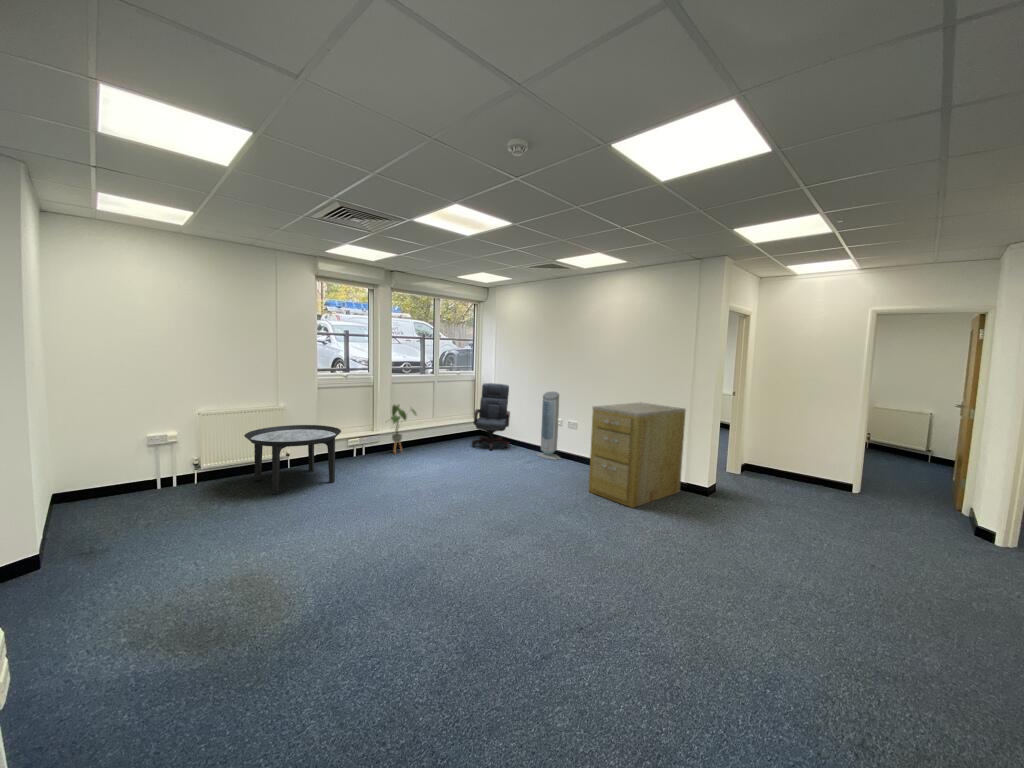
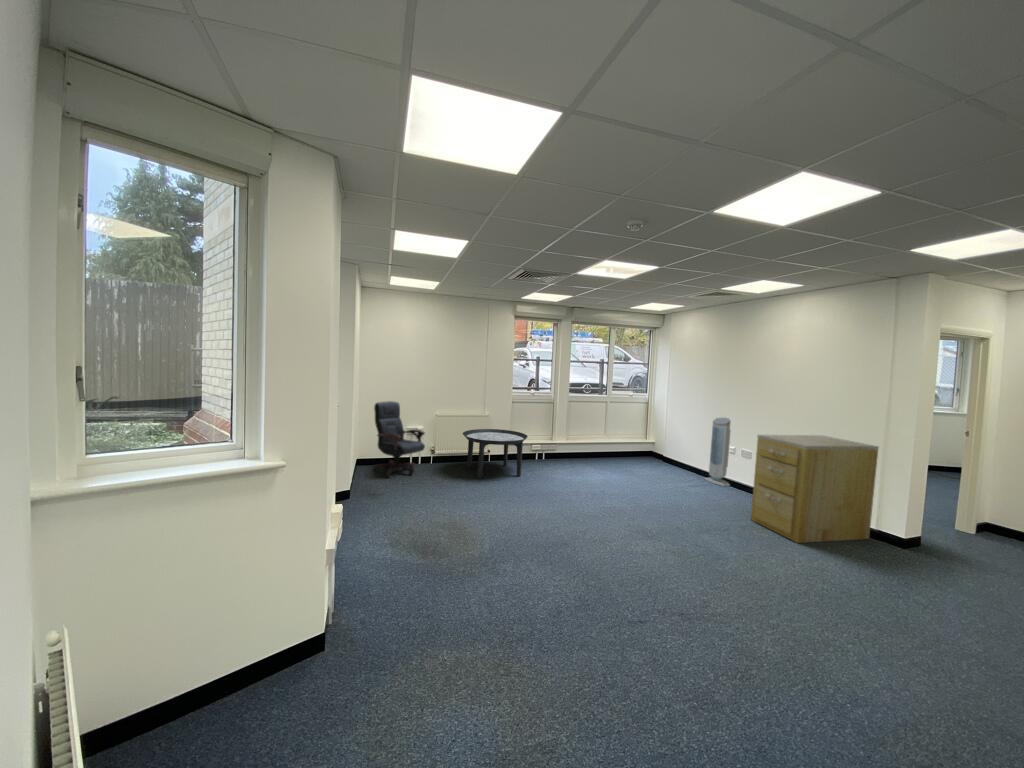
office chair: present [472,383,510,450] -> present [373,401,425,478]
house plant: present [391,405,416,452] -> none [563,419,591,461]

